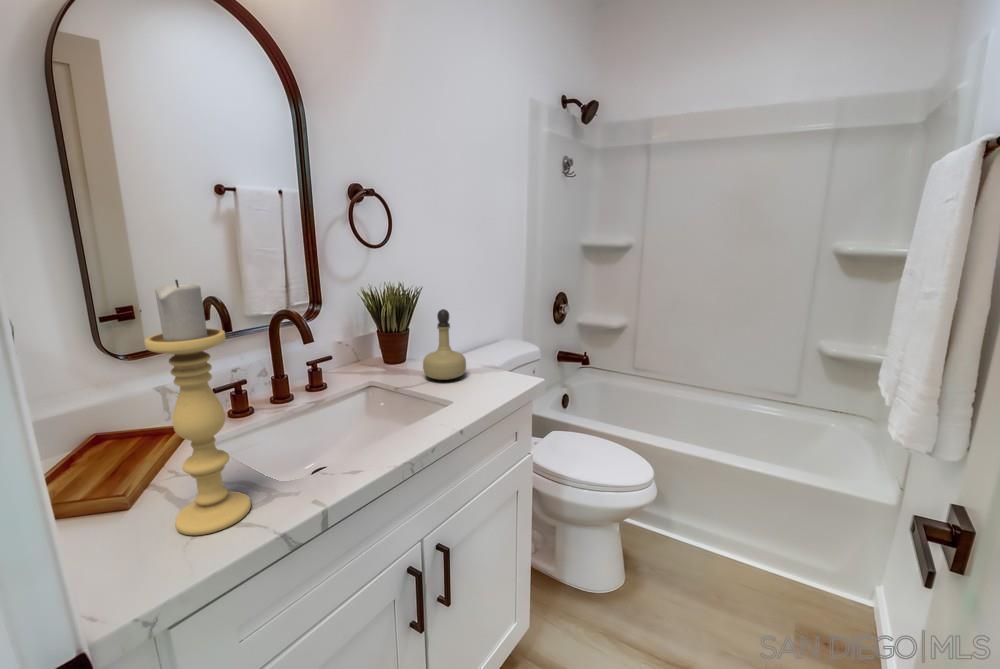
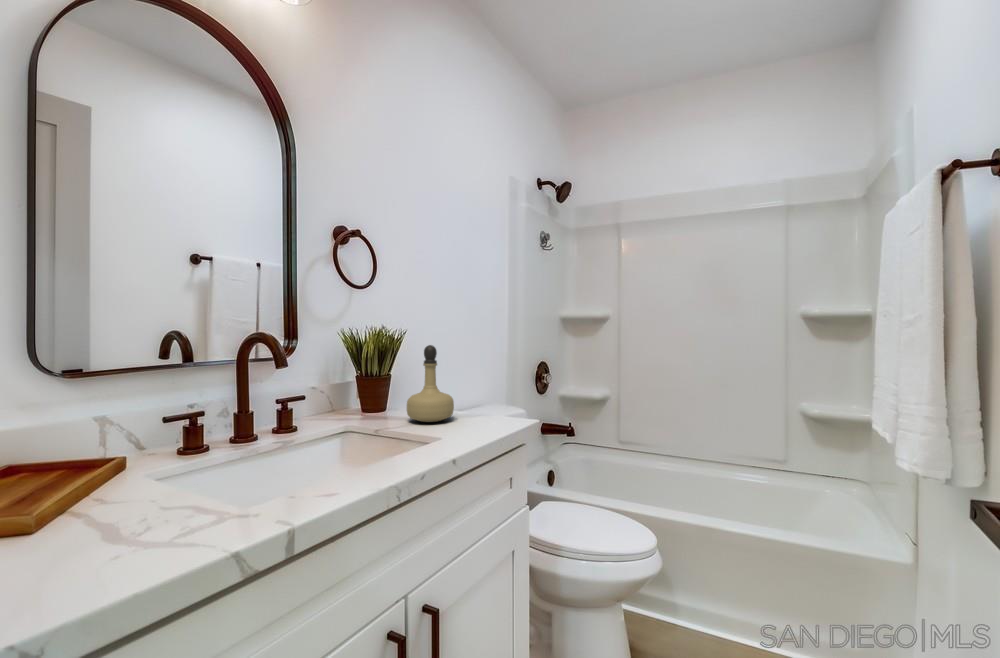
candle holder: present [145,280,251,535] -> none [85,231,193,557]

